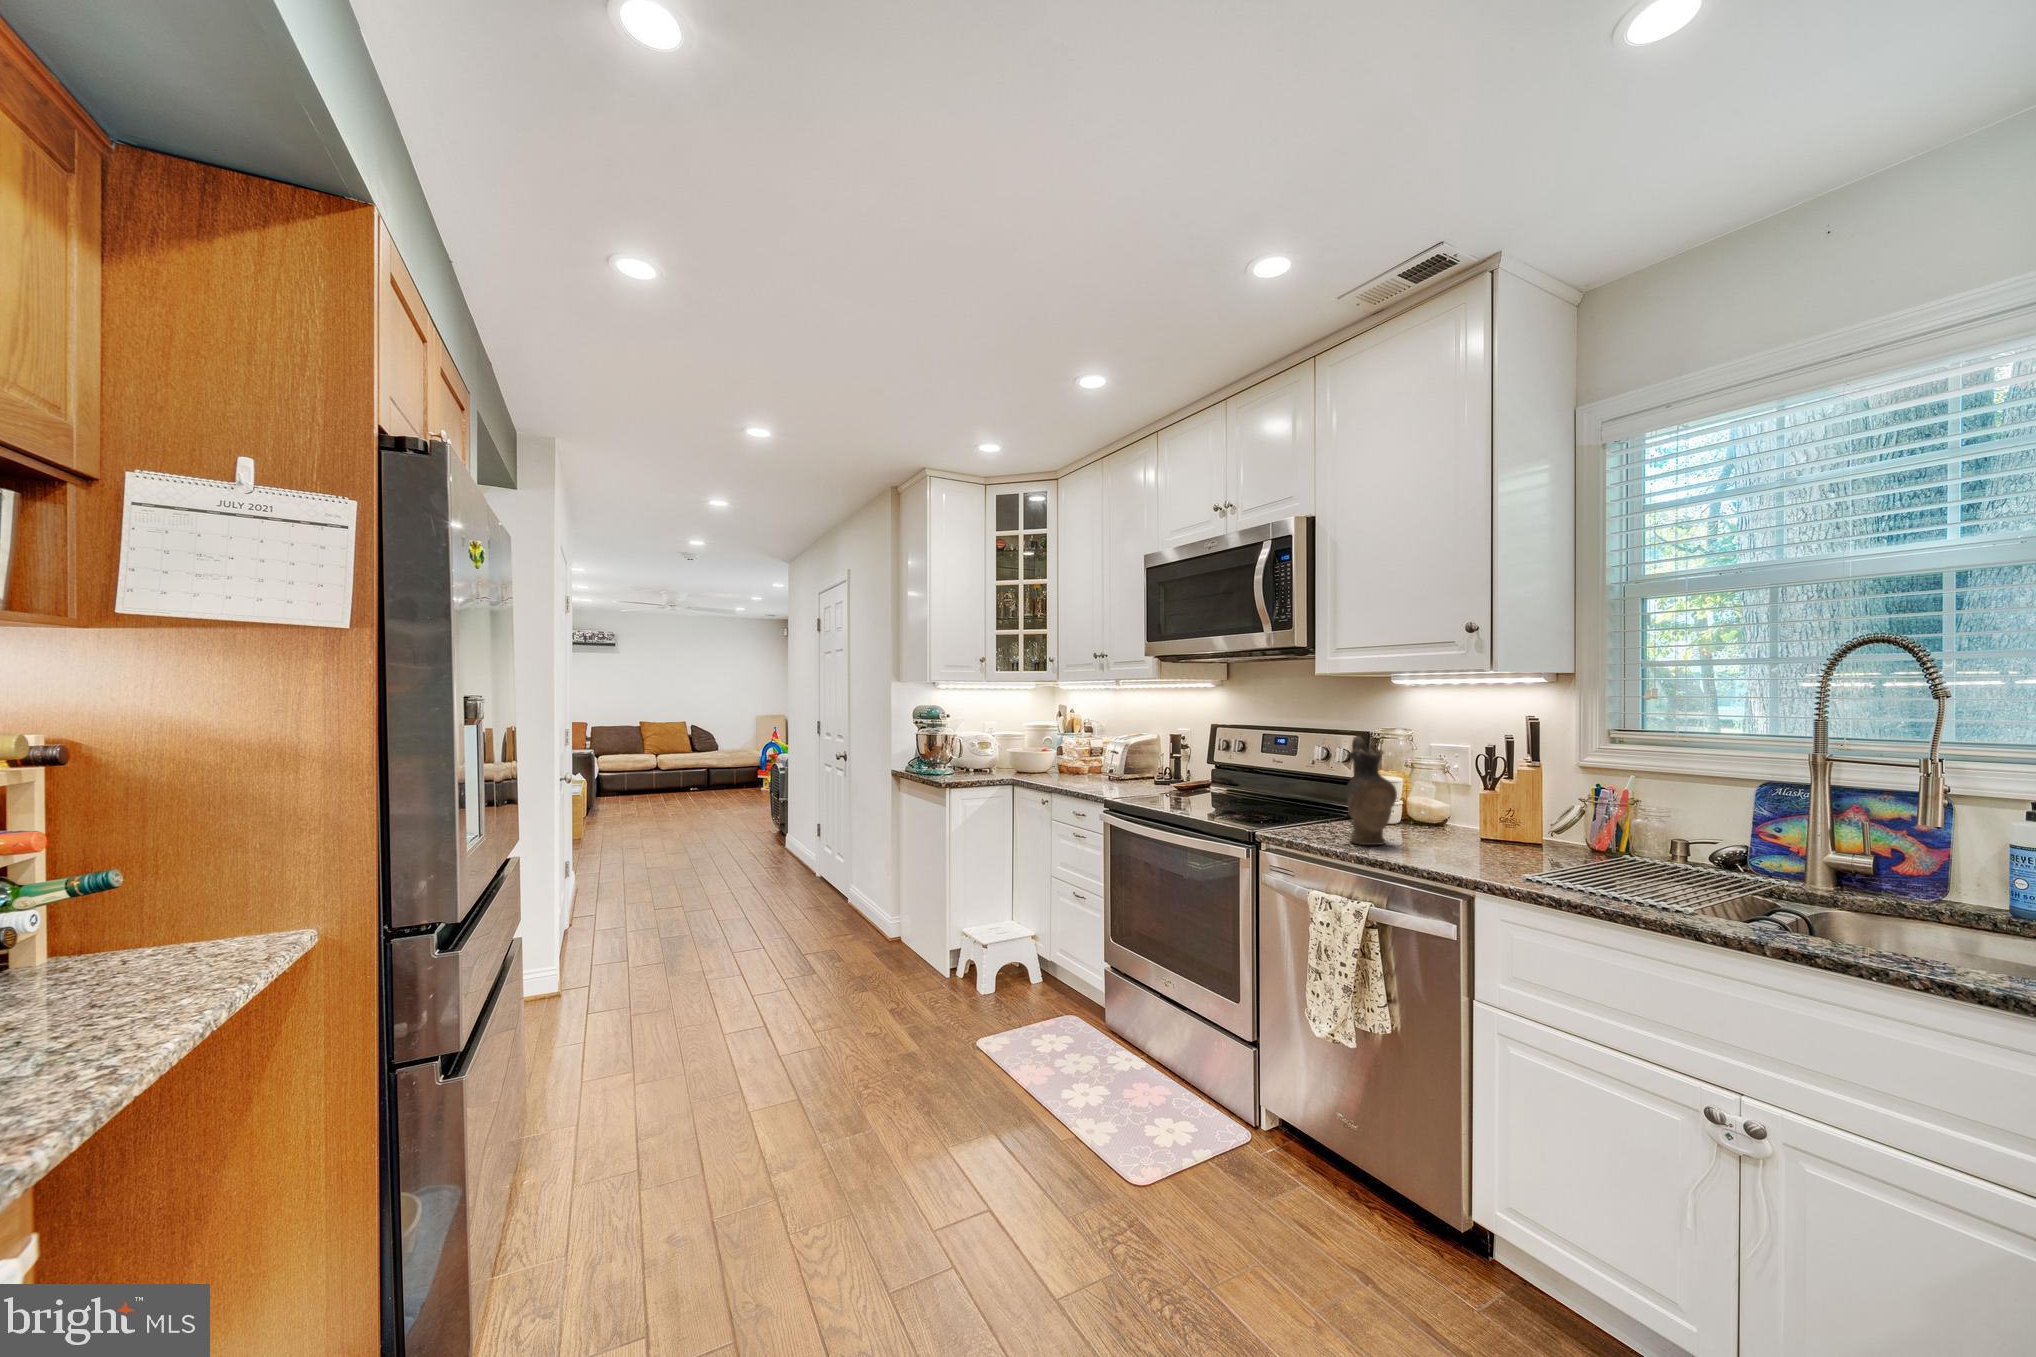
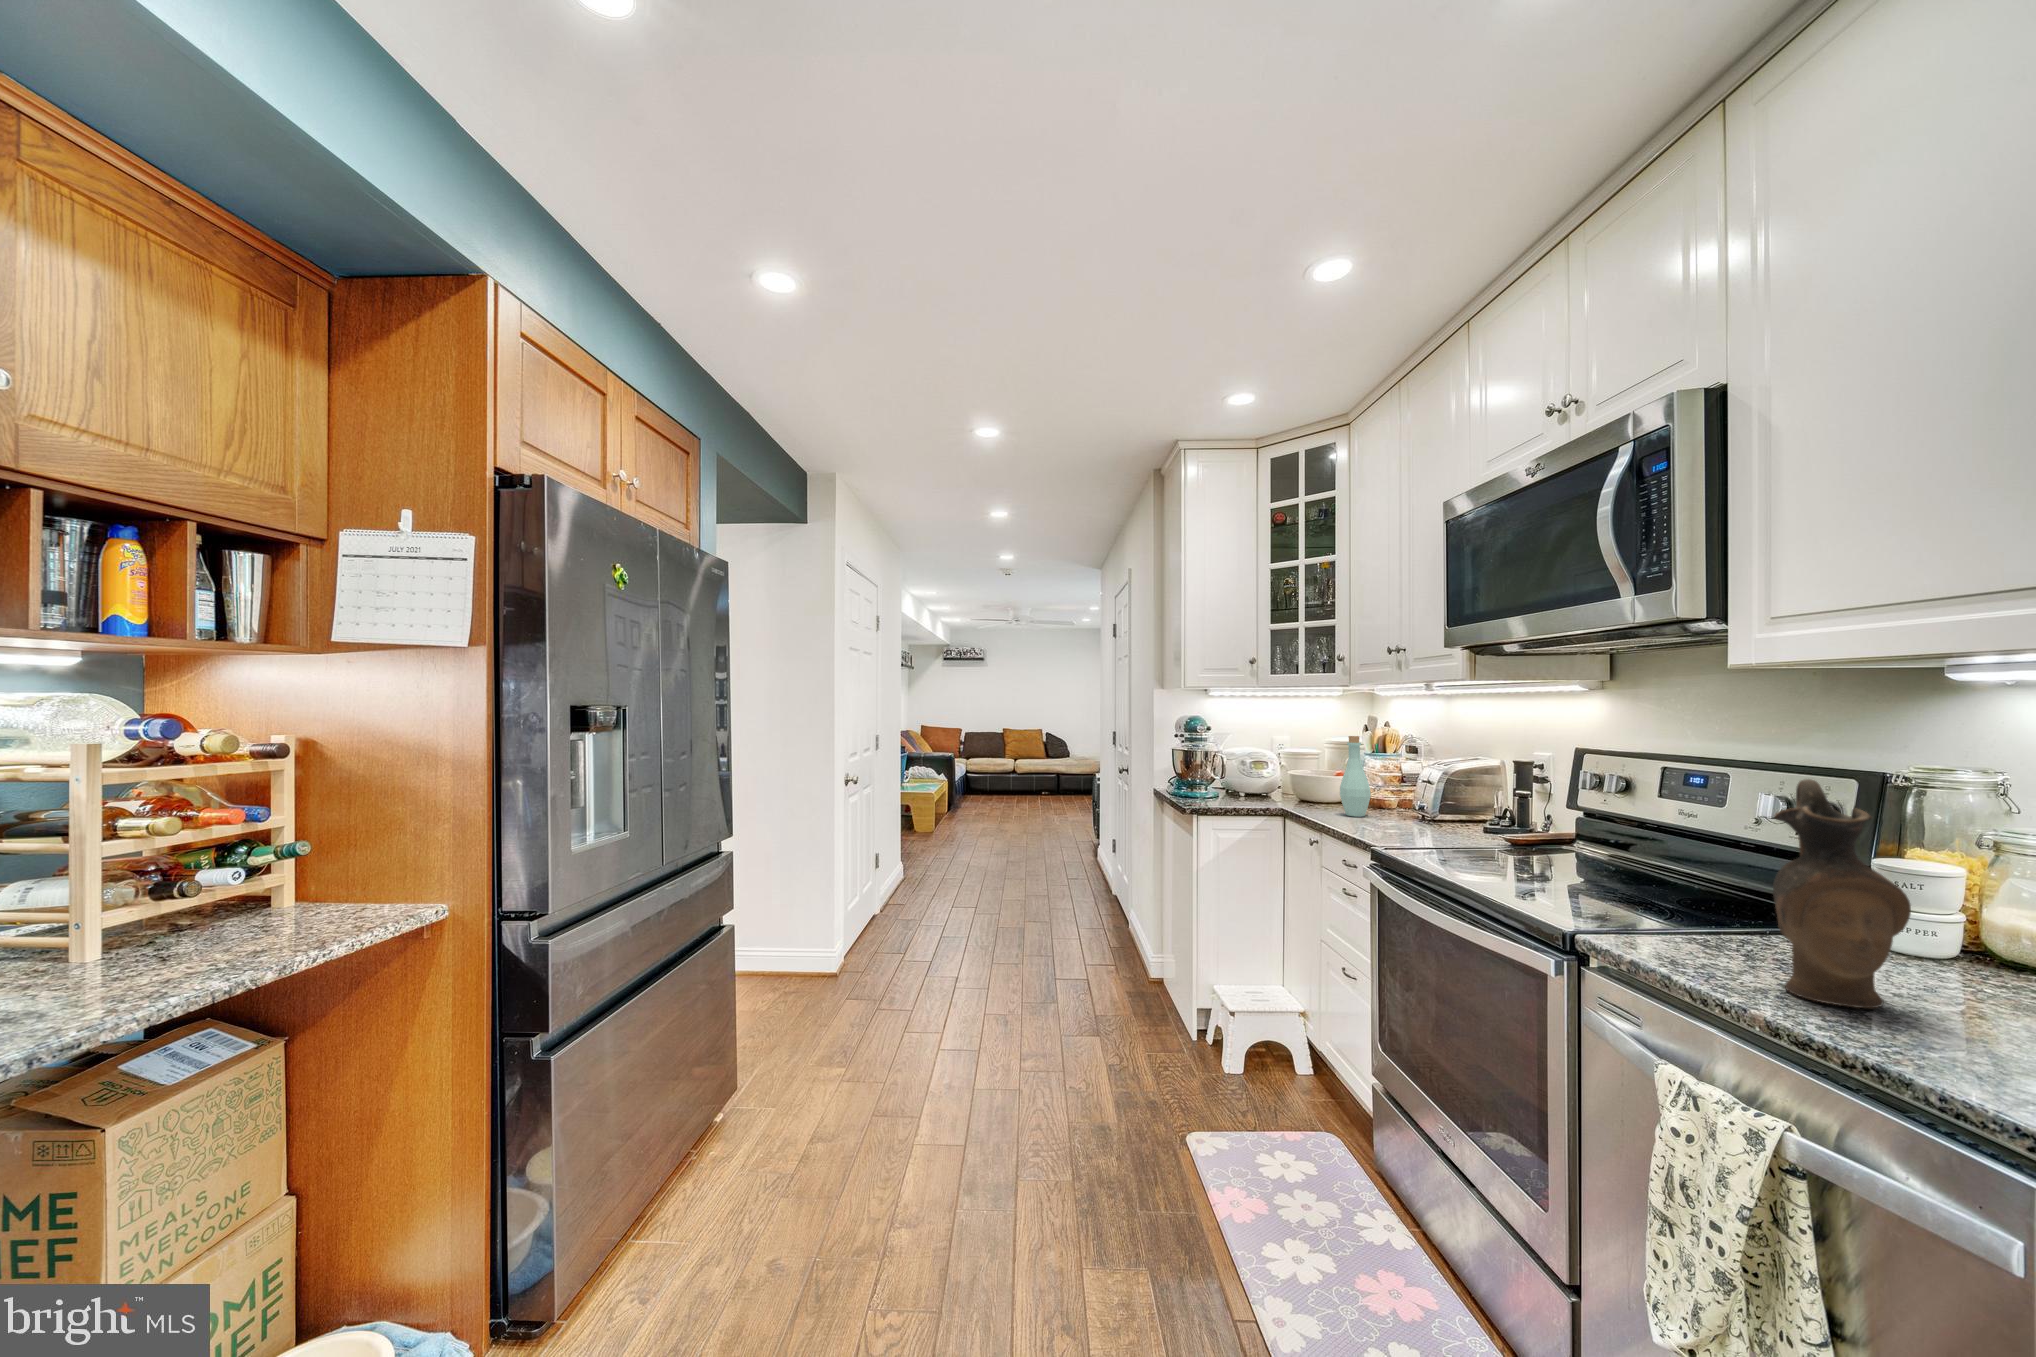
bottle: none [1060,720,1082,781] -> present [1340,736,1371,817]

